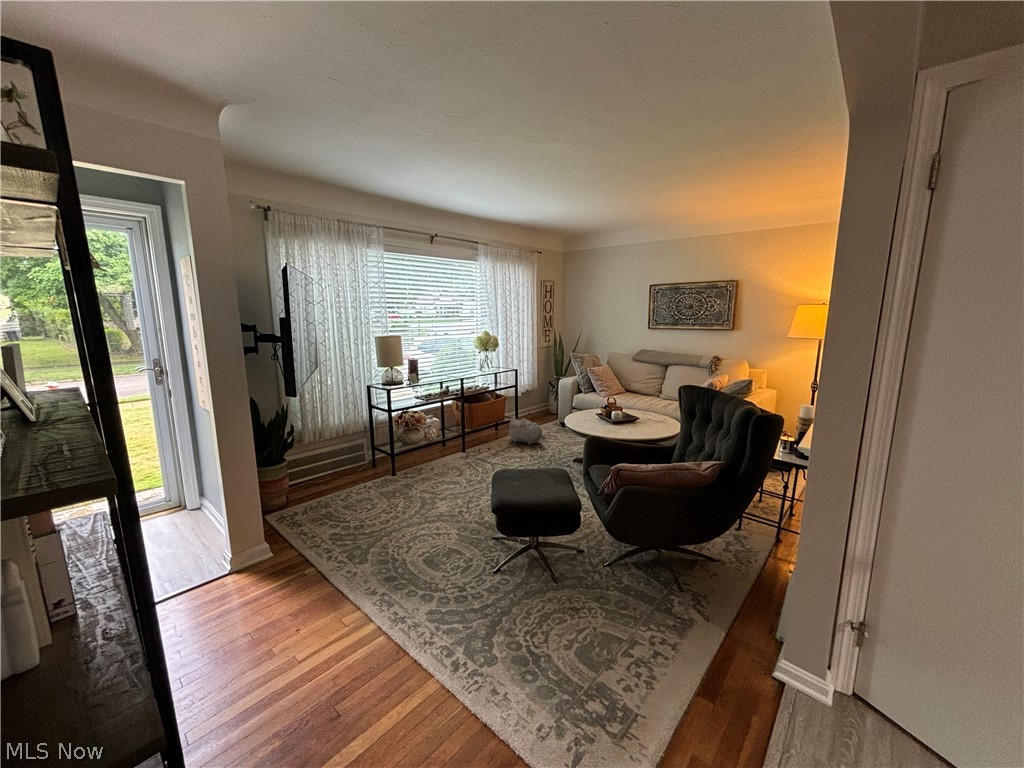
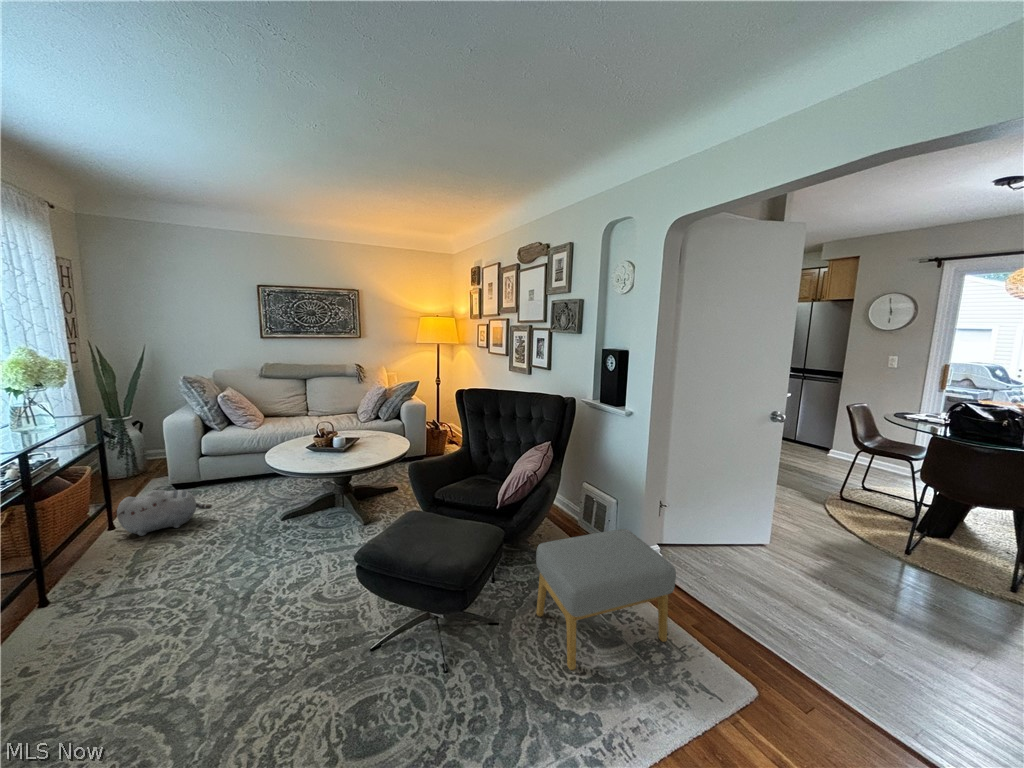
footstool: none [530,537,683,717] -> present [536,529,676,670]

